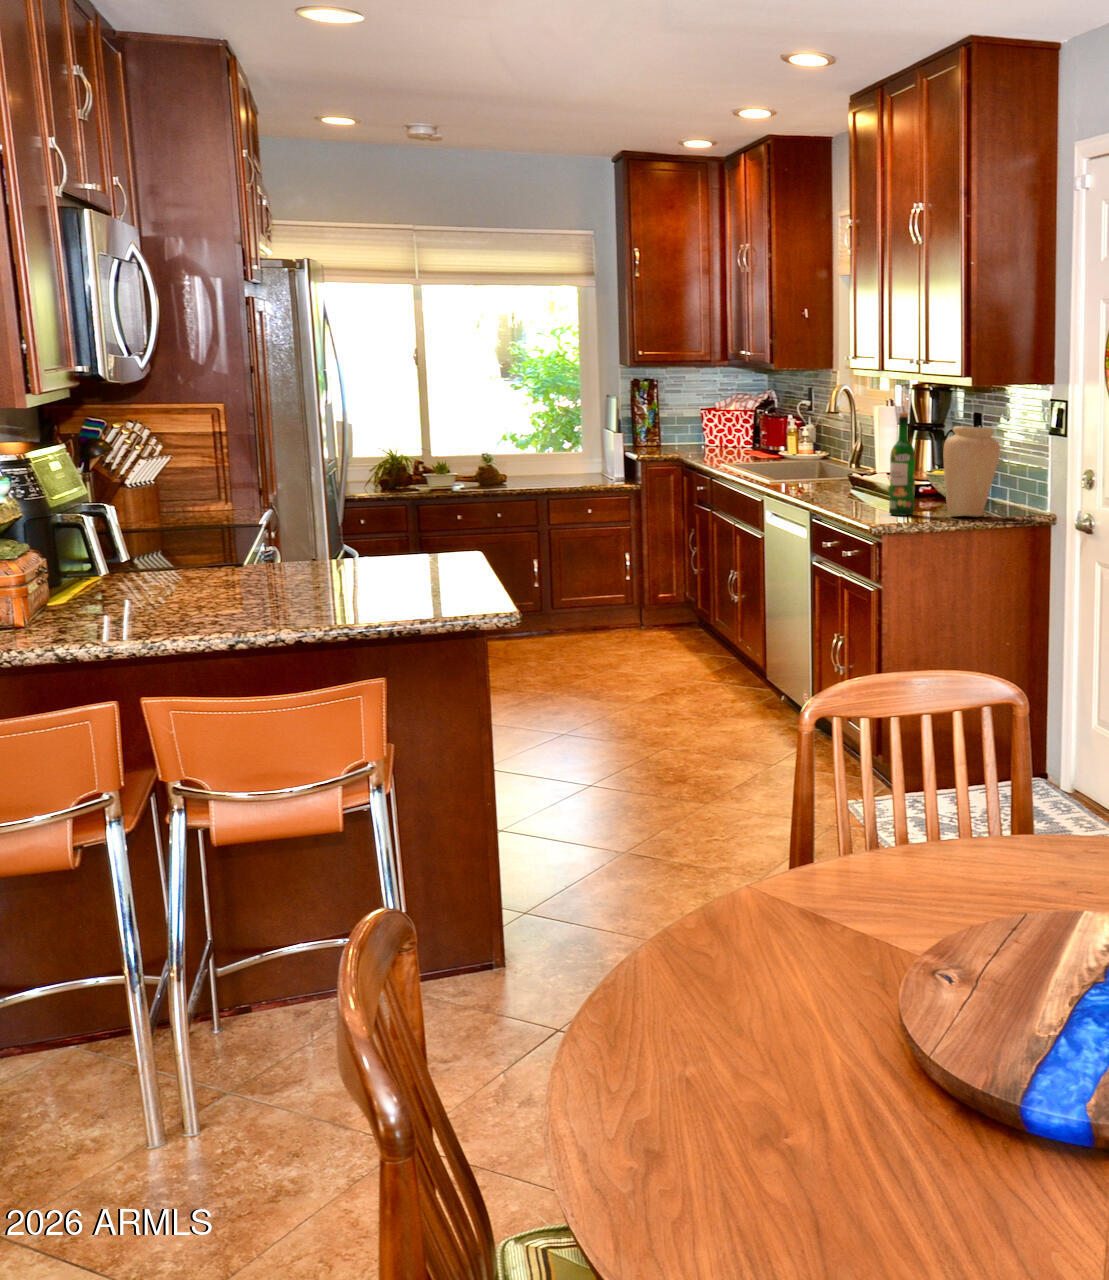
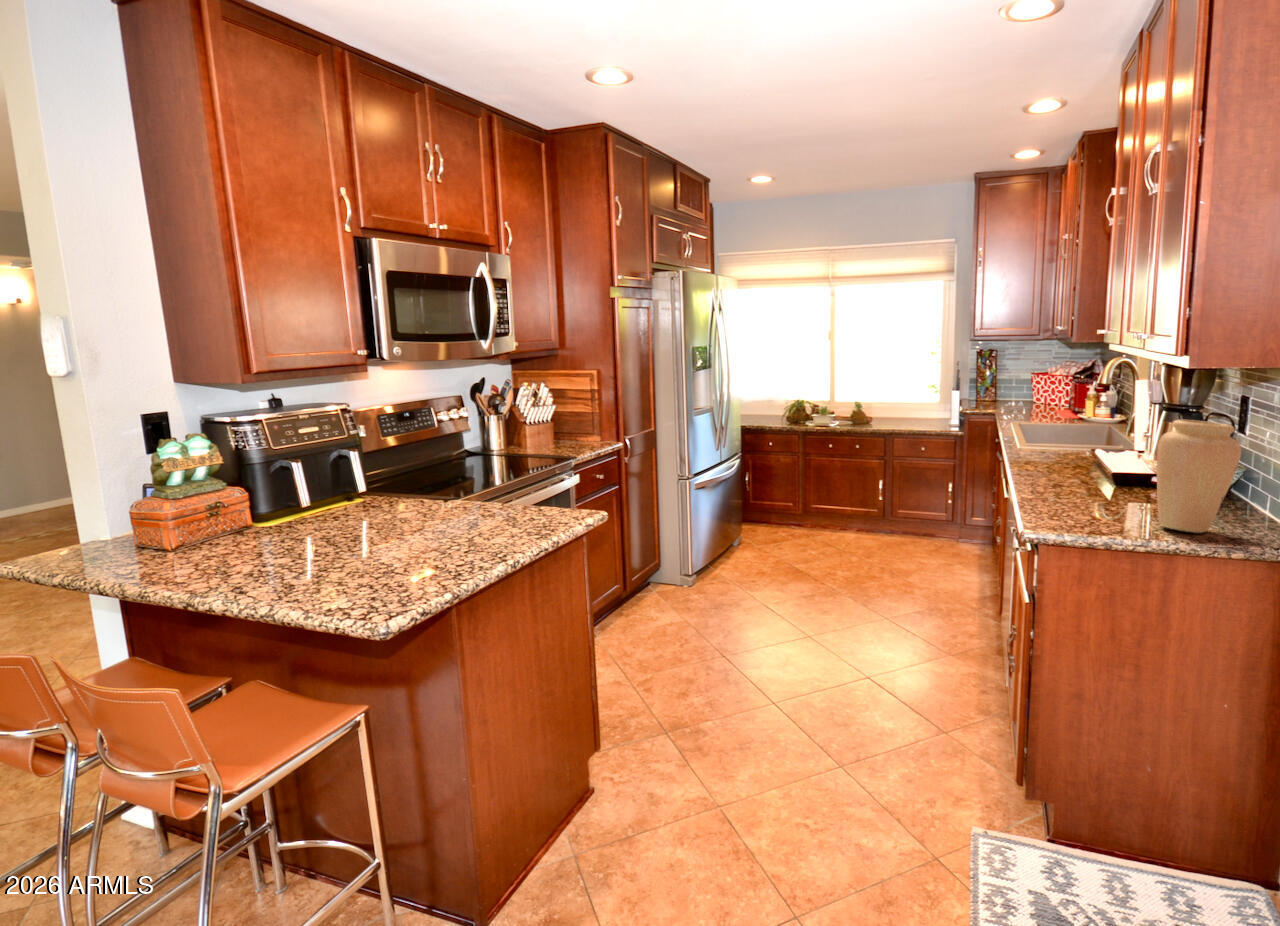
wine bottle: present [889,412,915,516] -> none [1086,400,1123,517]

